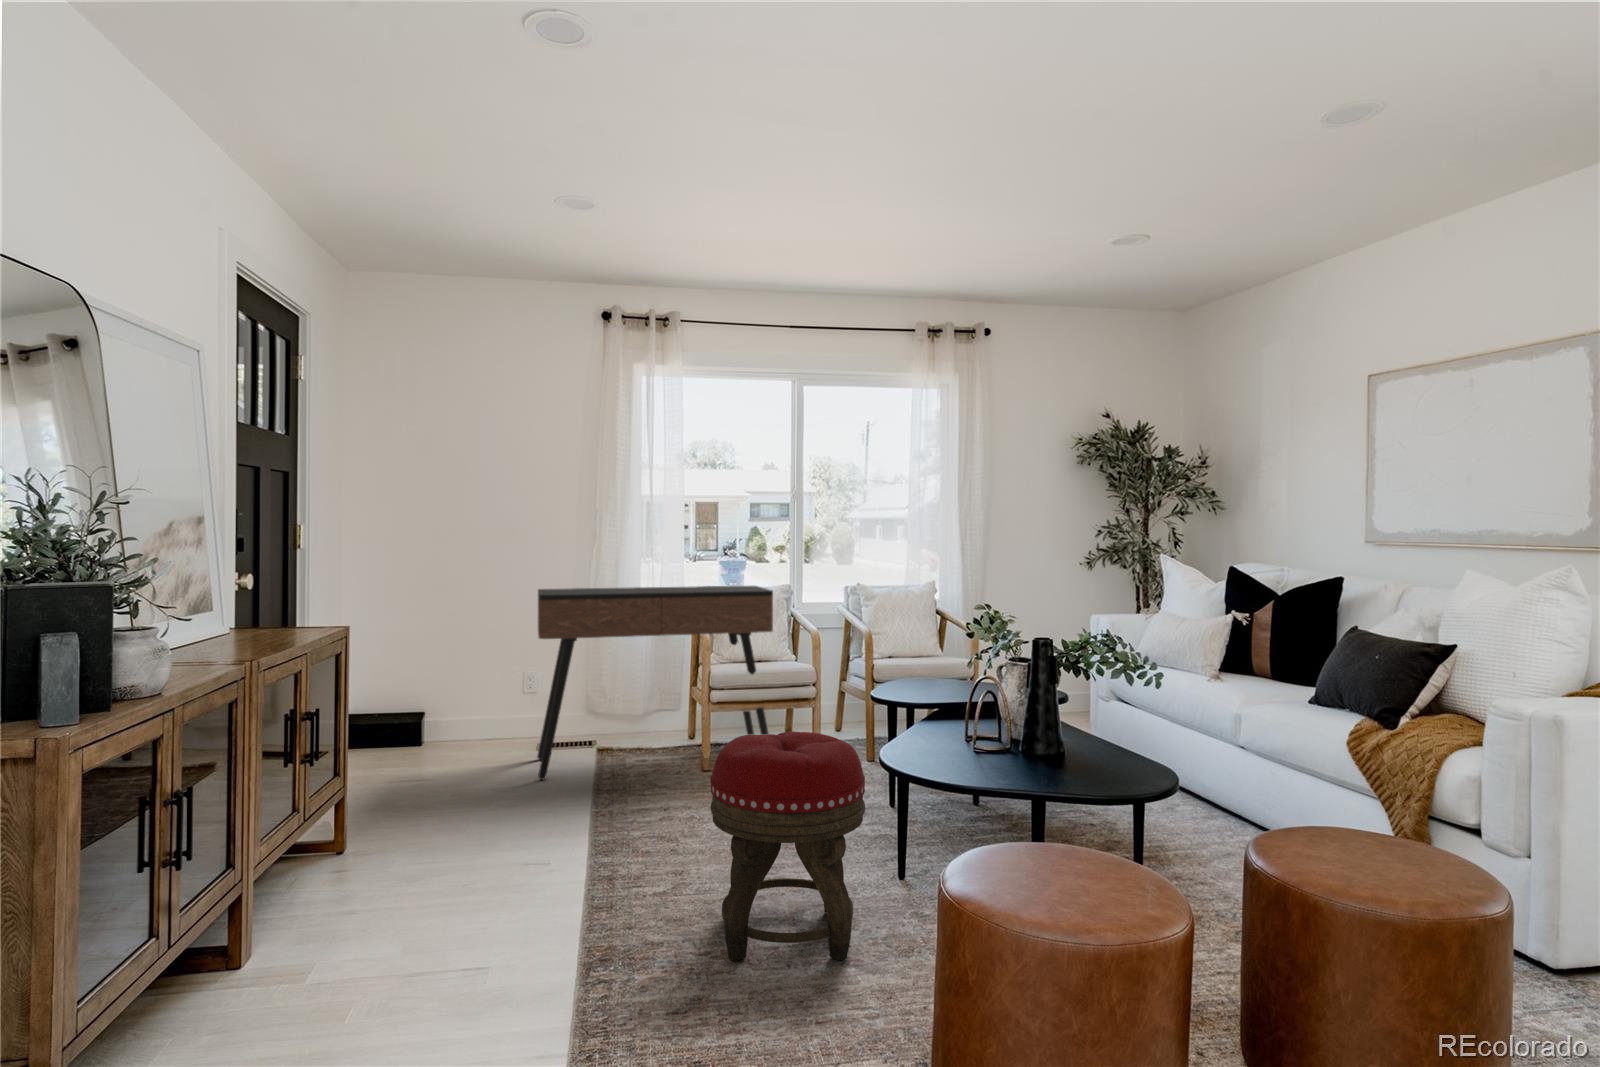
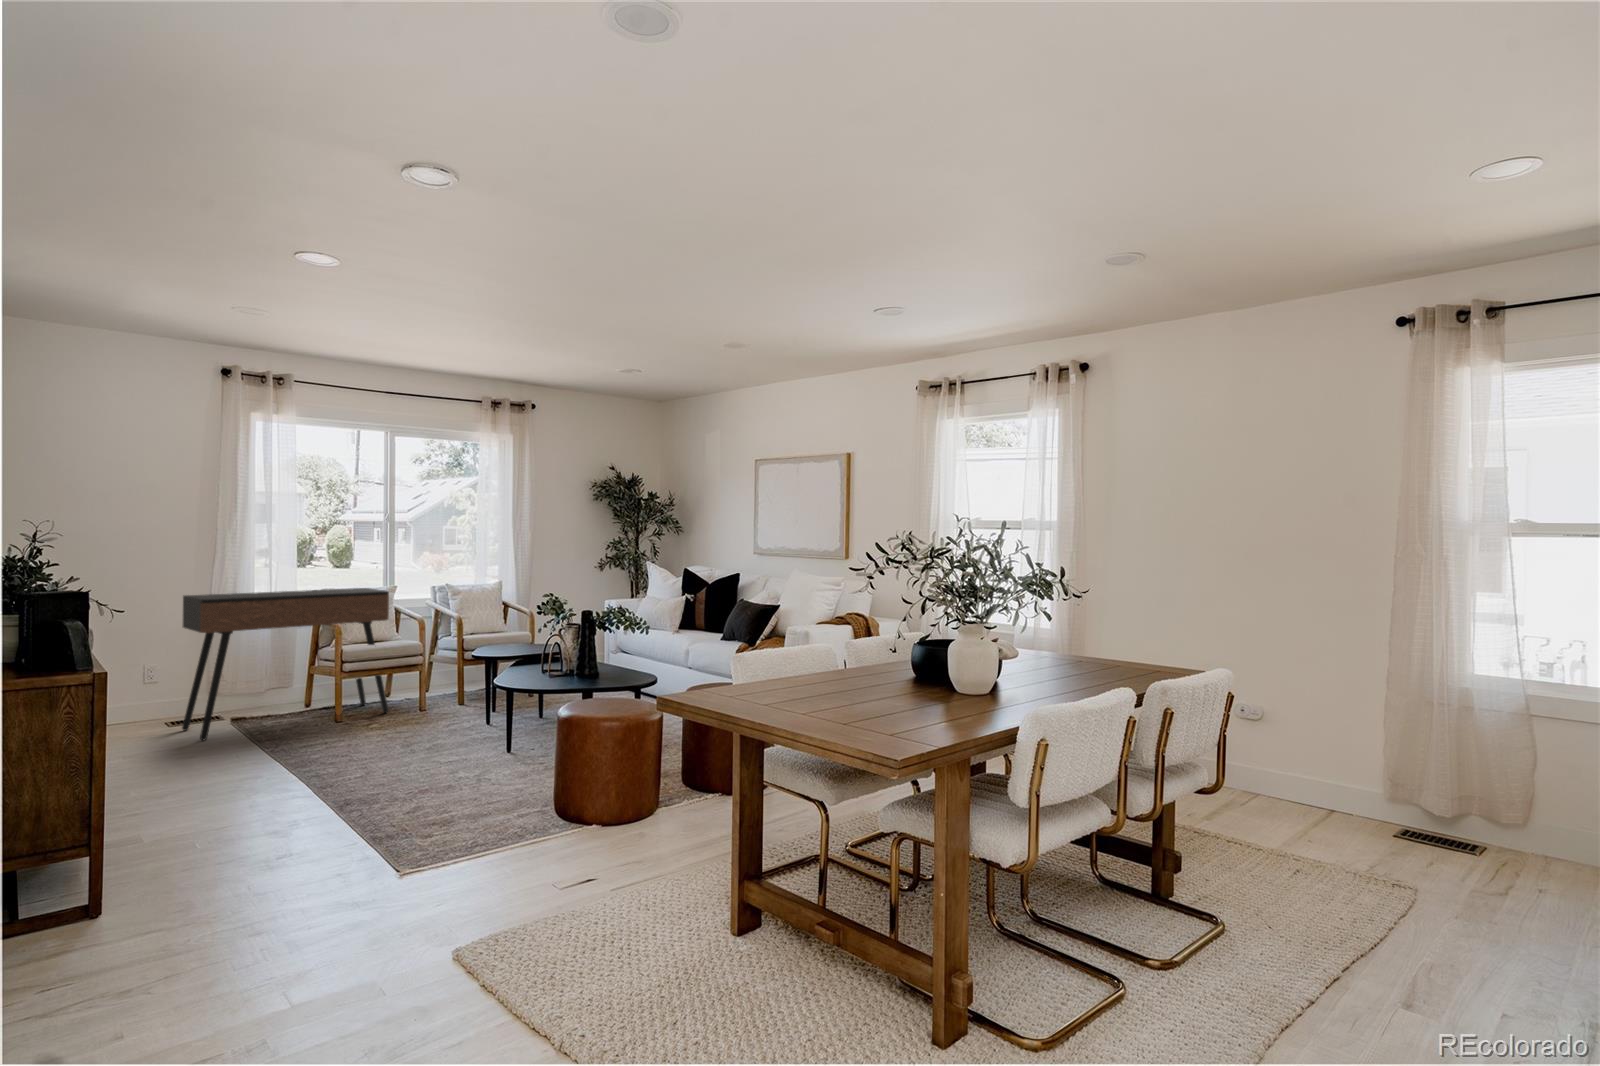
footstool: present [710,731,865,961] -> none [410,668,501,790]

